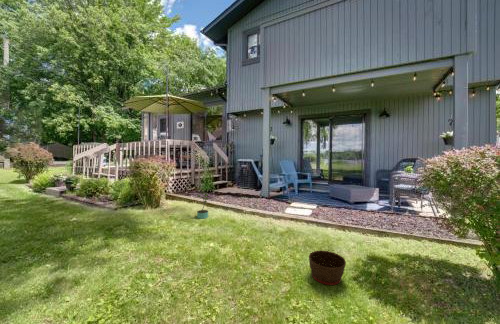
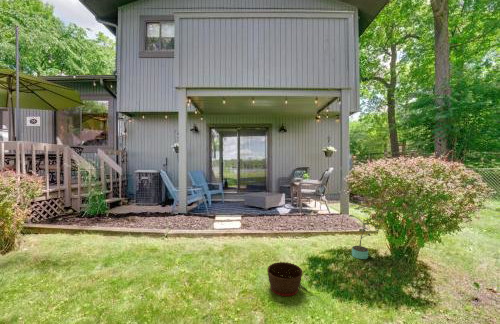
potted plant: present [196,186,208,219] -> present [349,208,378,259]

